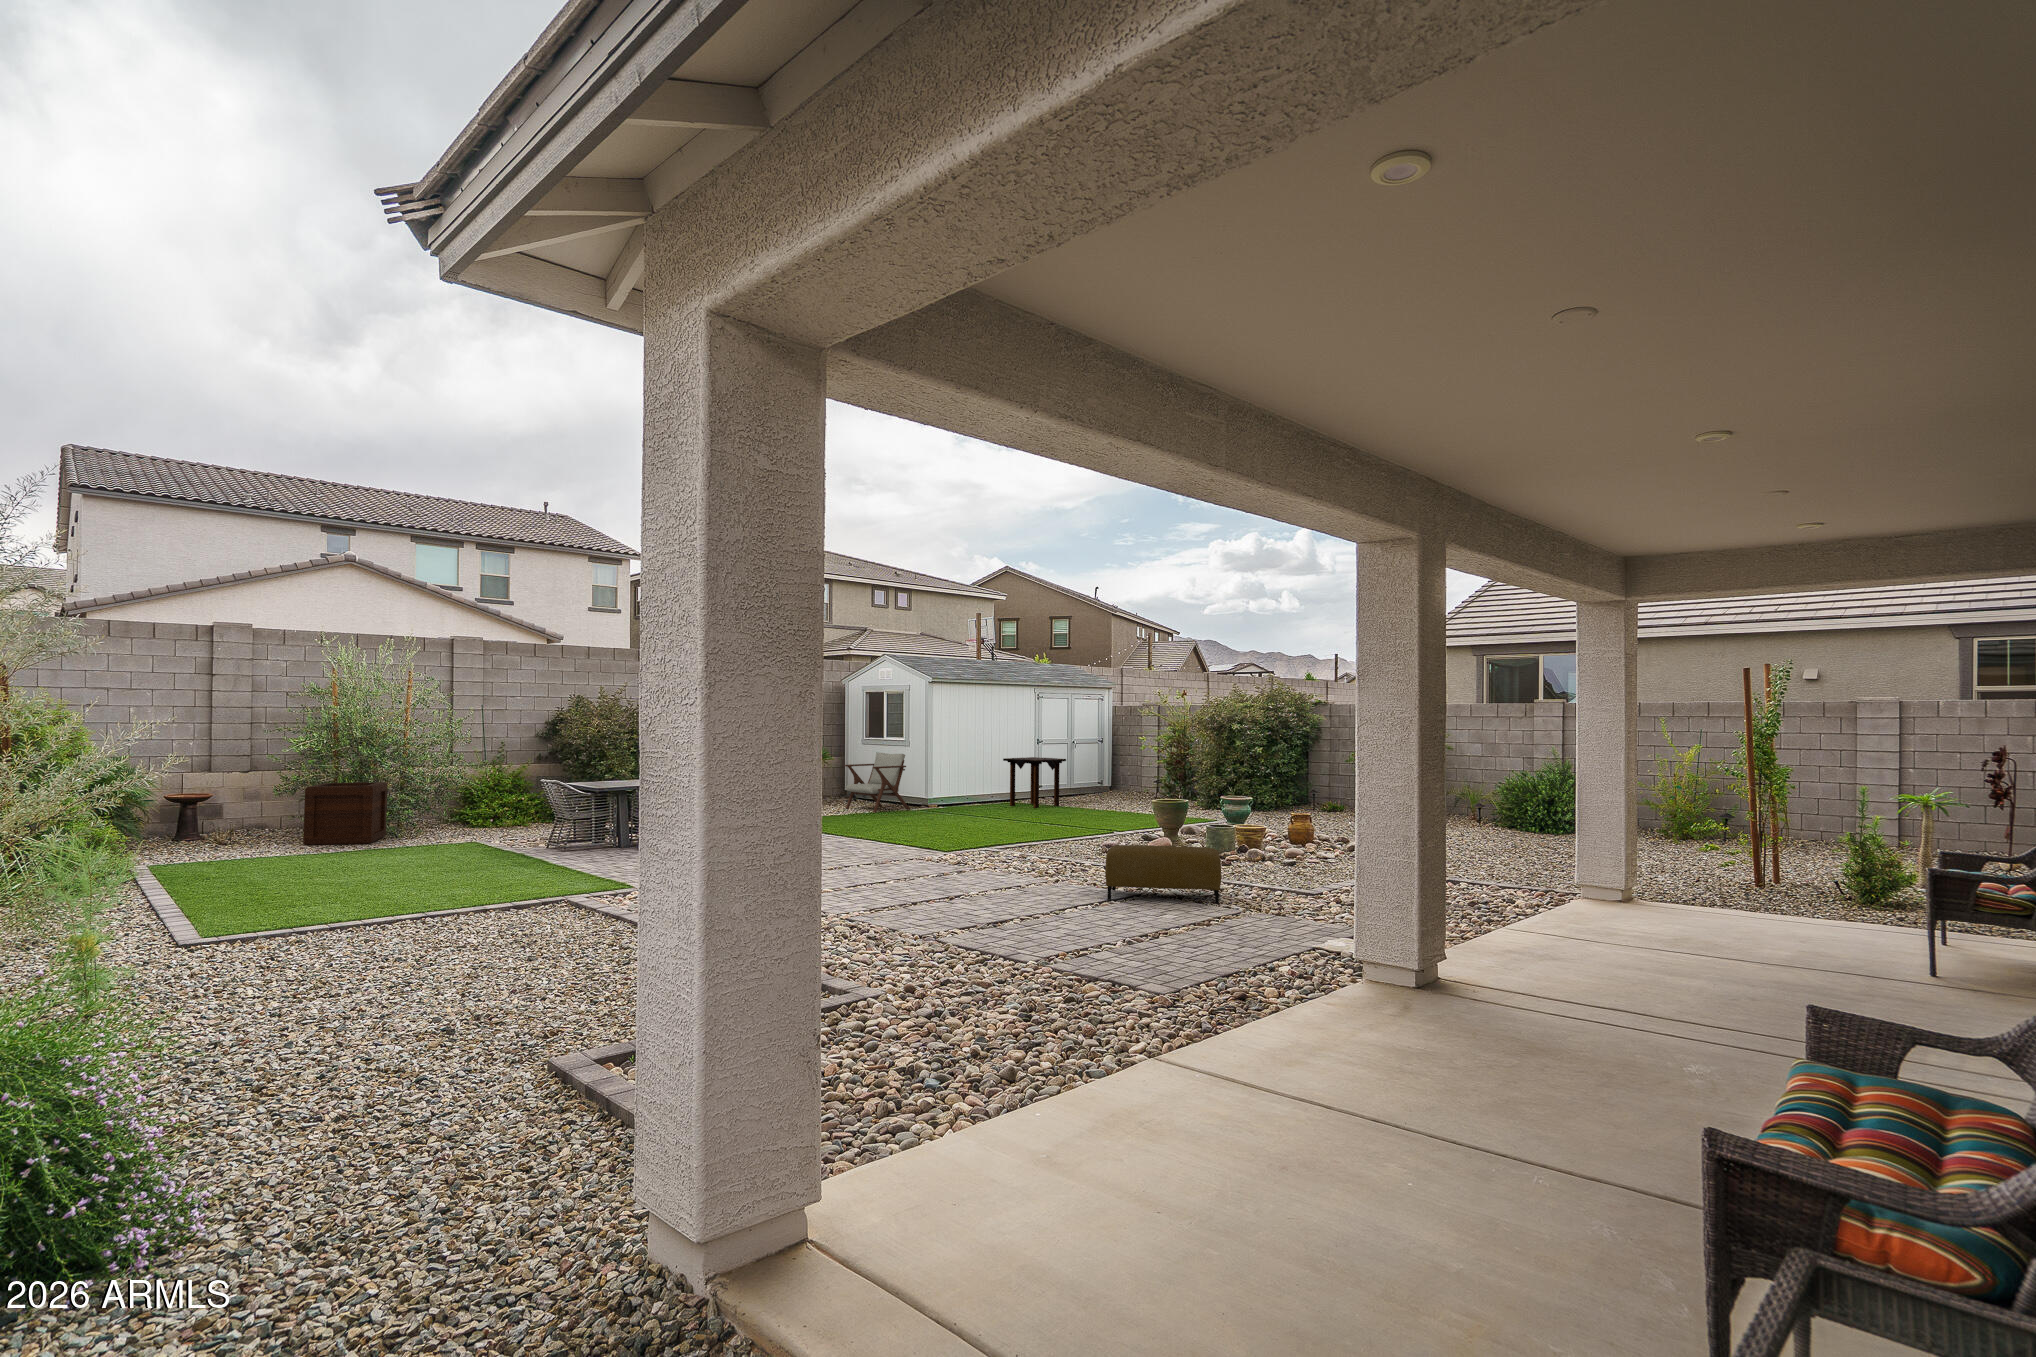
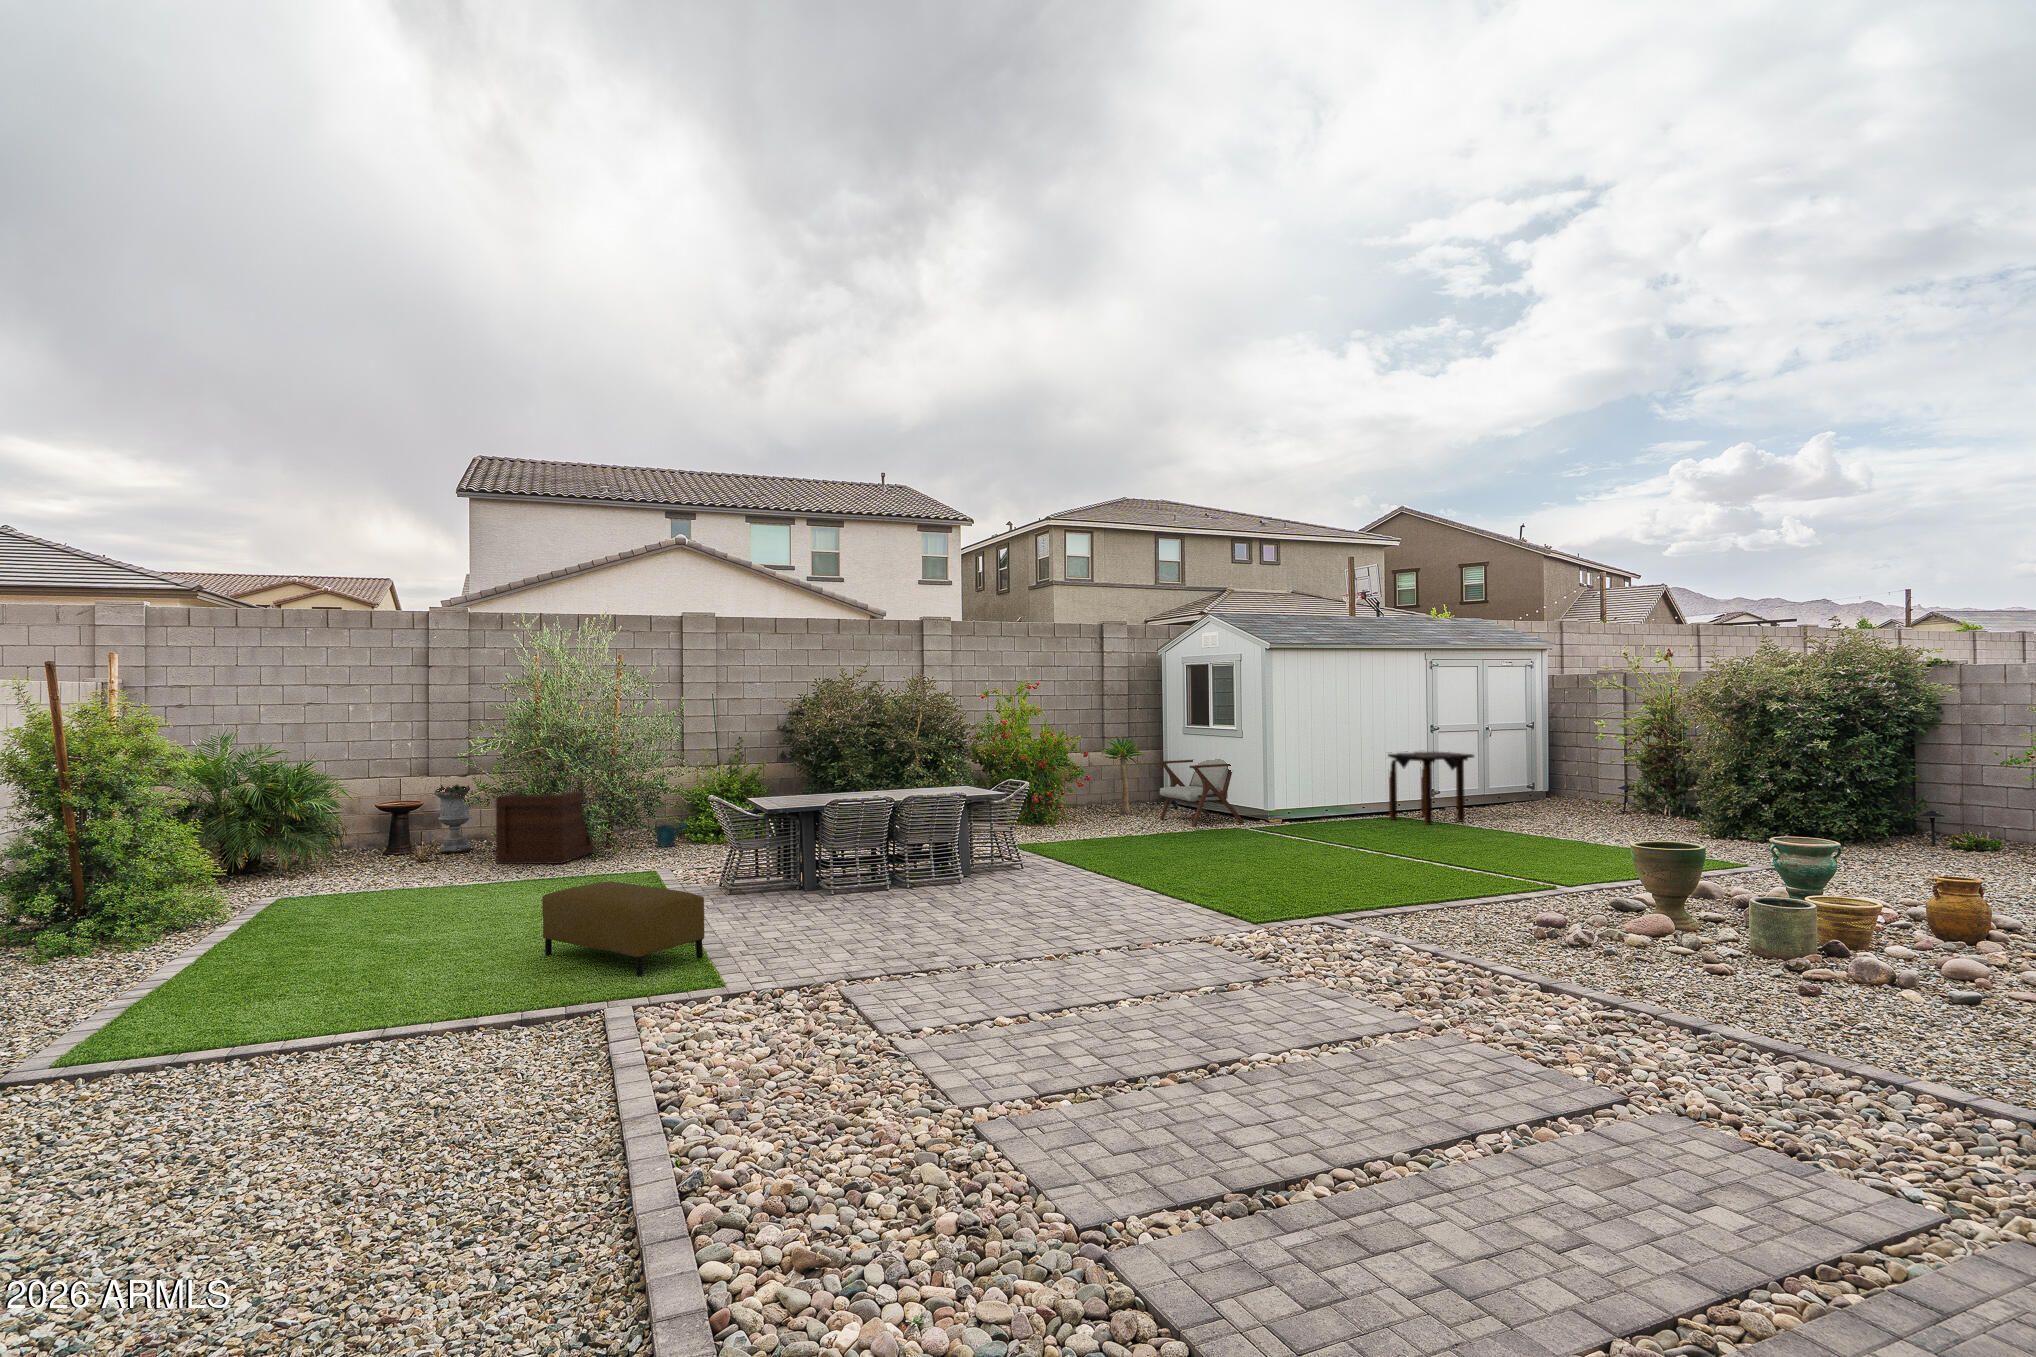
planter: none [219,779,262,840] -> present [434,784,471,853]
watering can: none [433,811,467,833] -> present [655,820,687,847]
ottoman: present [1105,845,1221,904] -> present [542,882,704,976]

